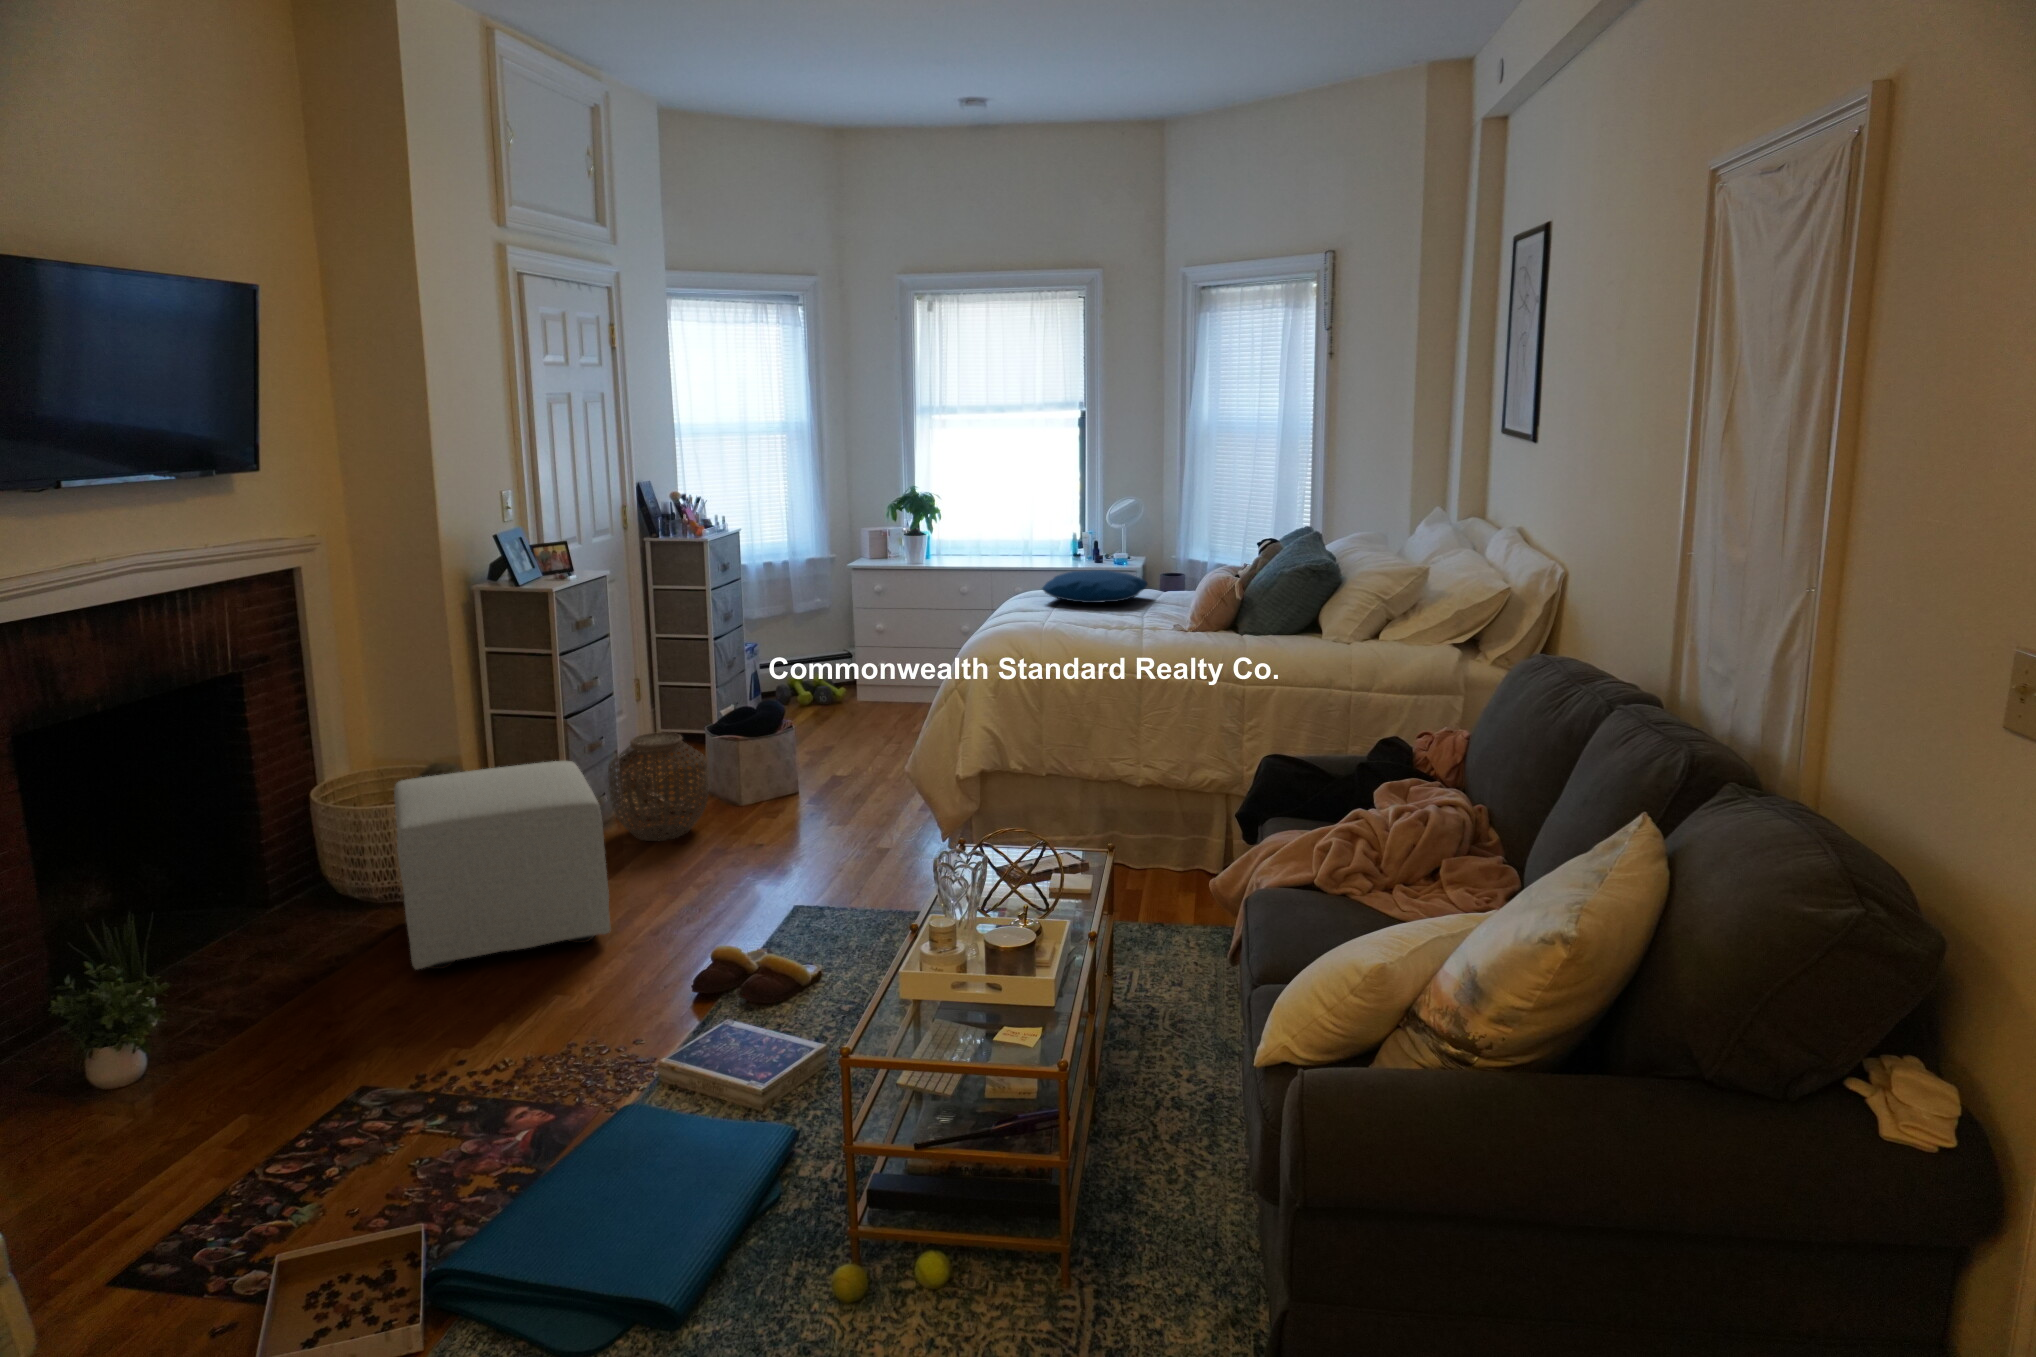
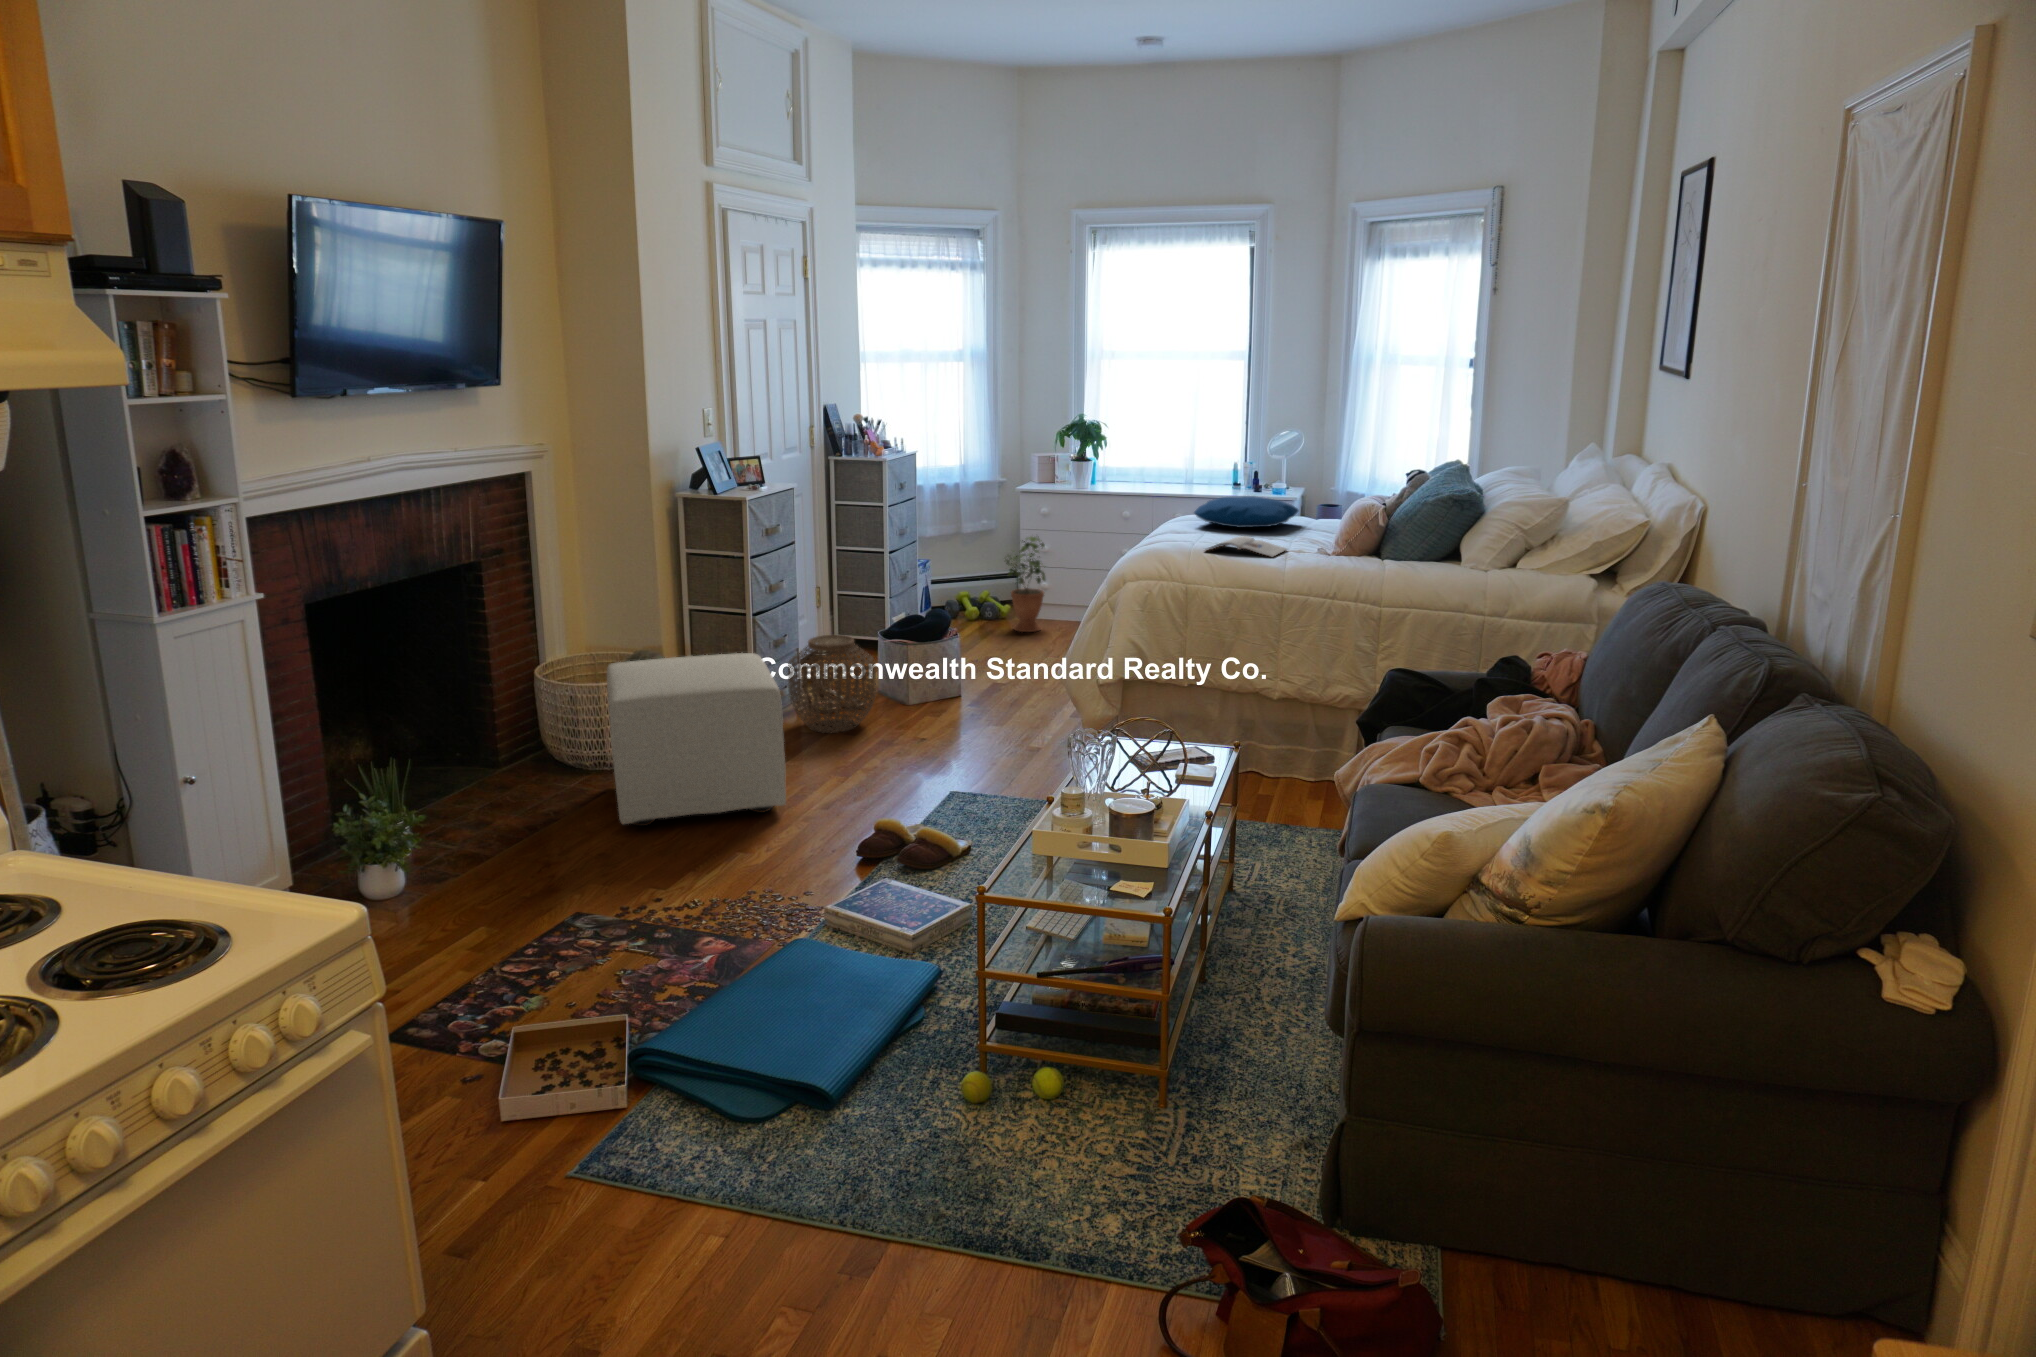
potted plant: none [839,609,885,715] -> present [1006,537,1045,632]
magazine: none [1057,614,1144,636] -> present [1205,536,1287,557]

